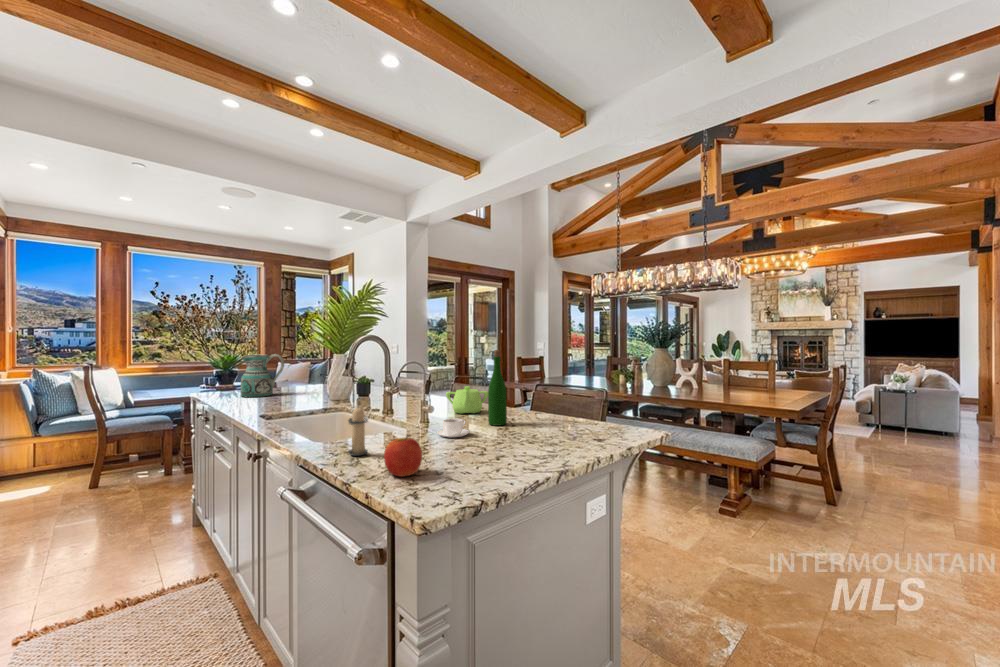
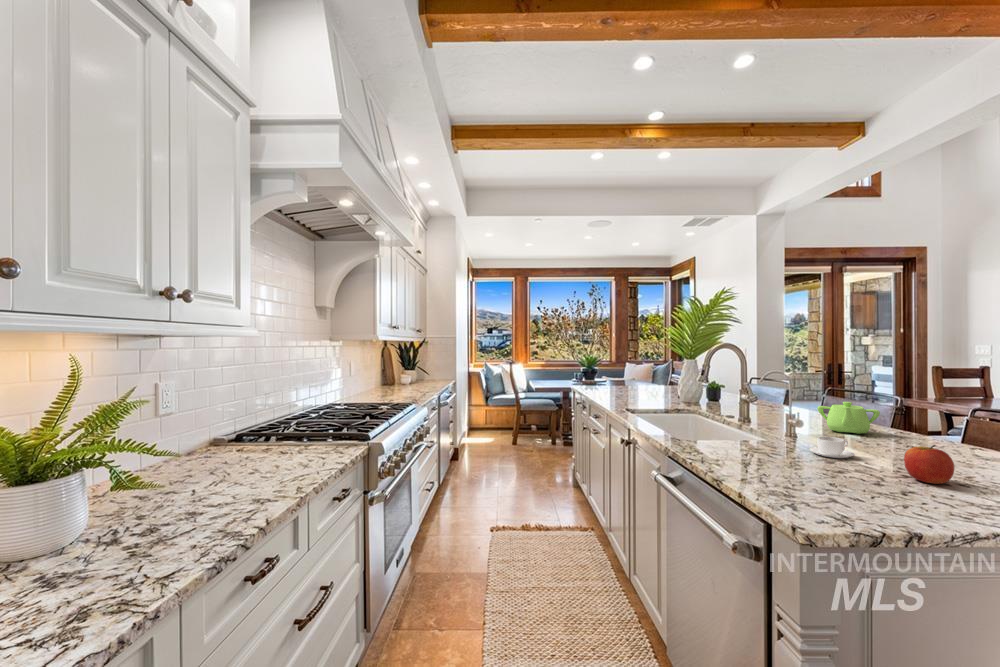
wine bottle: present [488,350,507,426] -> none [880,363,911,453]
ceramic pitcher: present [240,354,284,397] -> none [607,357,641,393]
candle: present [348,407,368,456] -> none [711,411,737,459]
apple: present [384,436,422,477] -> present [904,445,954,484]

